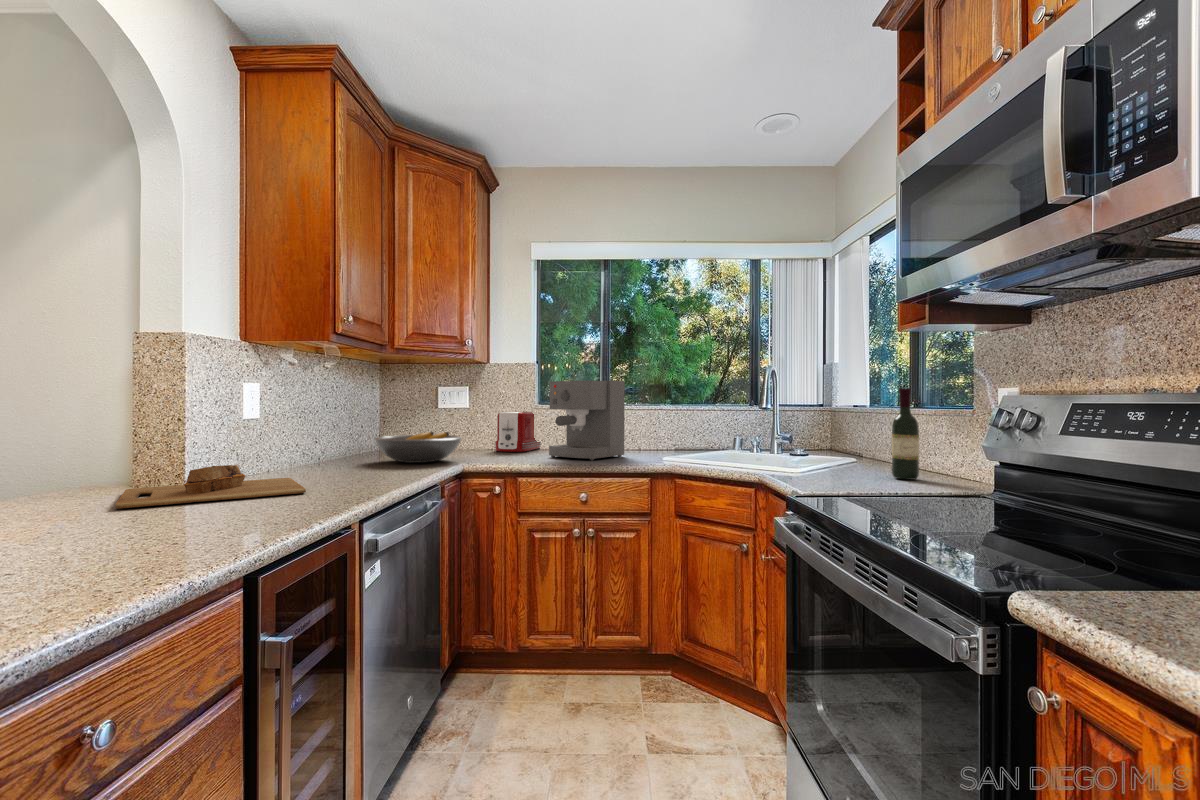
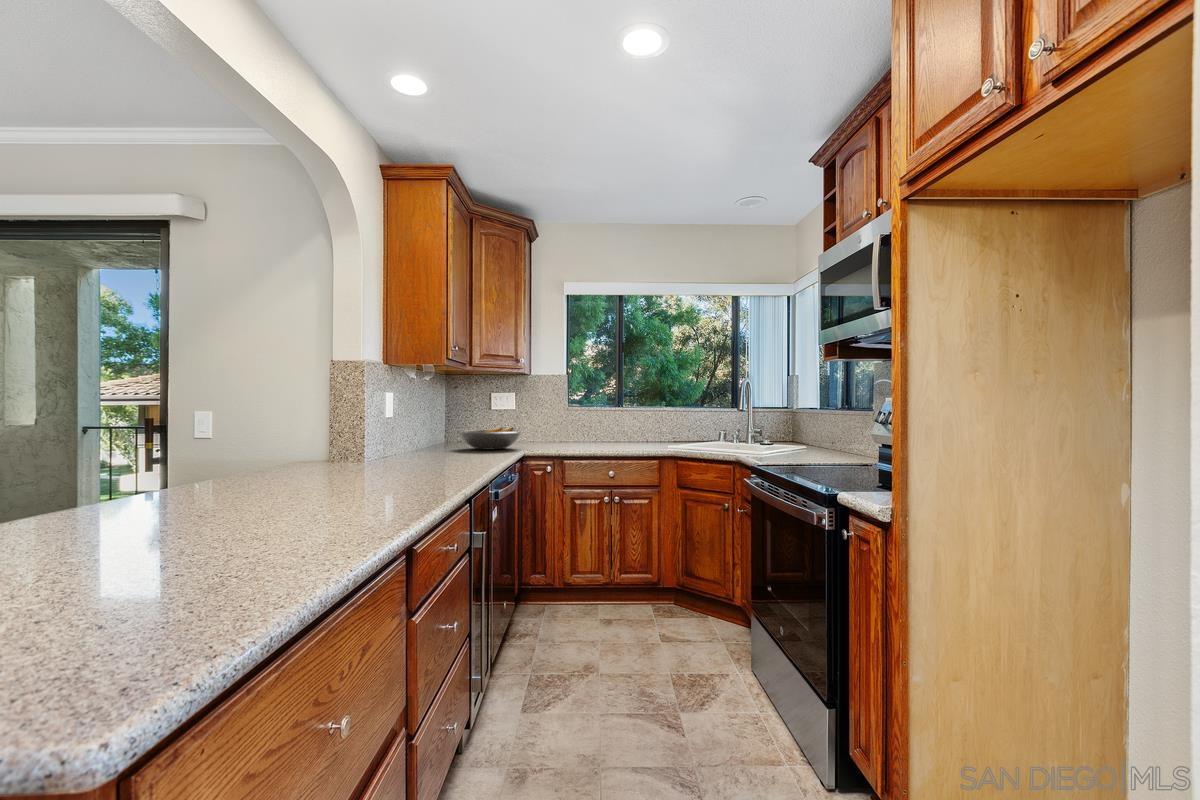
coffee maker: present [549,380,625,460] -> none [582,390,638,448]
wine bottle: present [892,388,919,480] -> none [824,397,841,458]
toaster: present [495,412,541,452] -> none [536,412,570,443]
cutting board: present [115,465,306,509] -> none [334,447,449,471]

